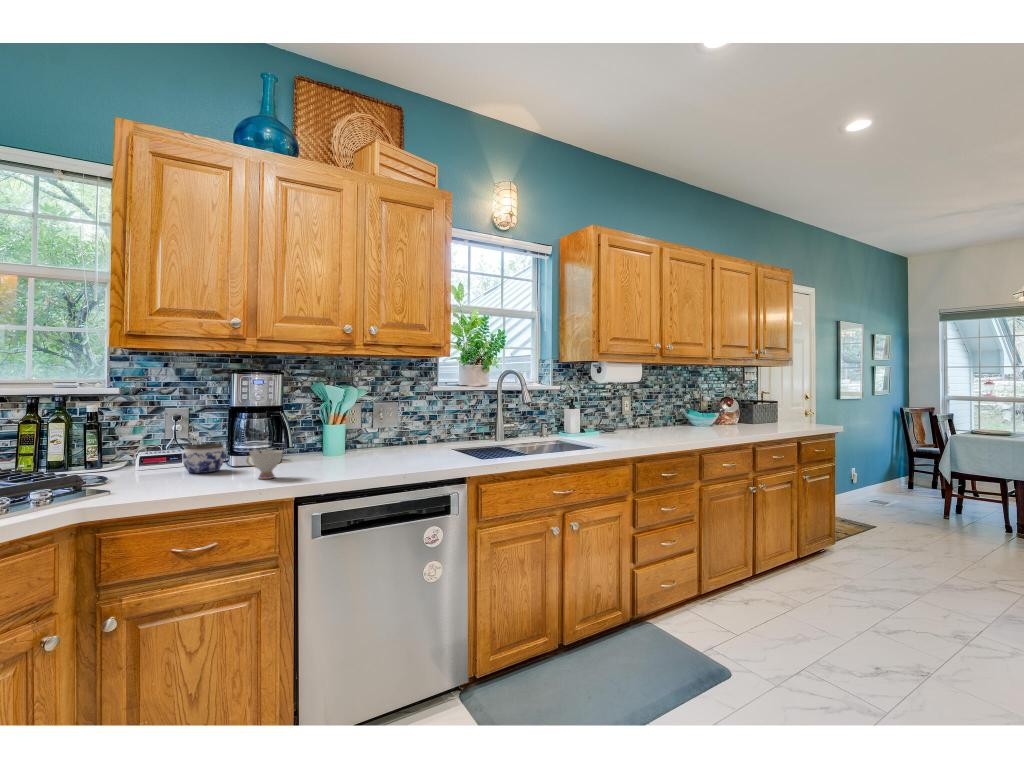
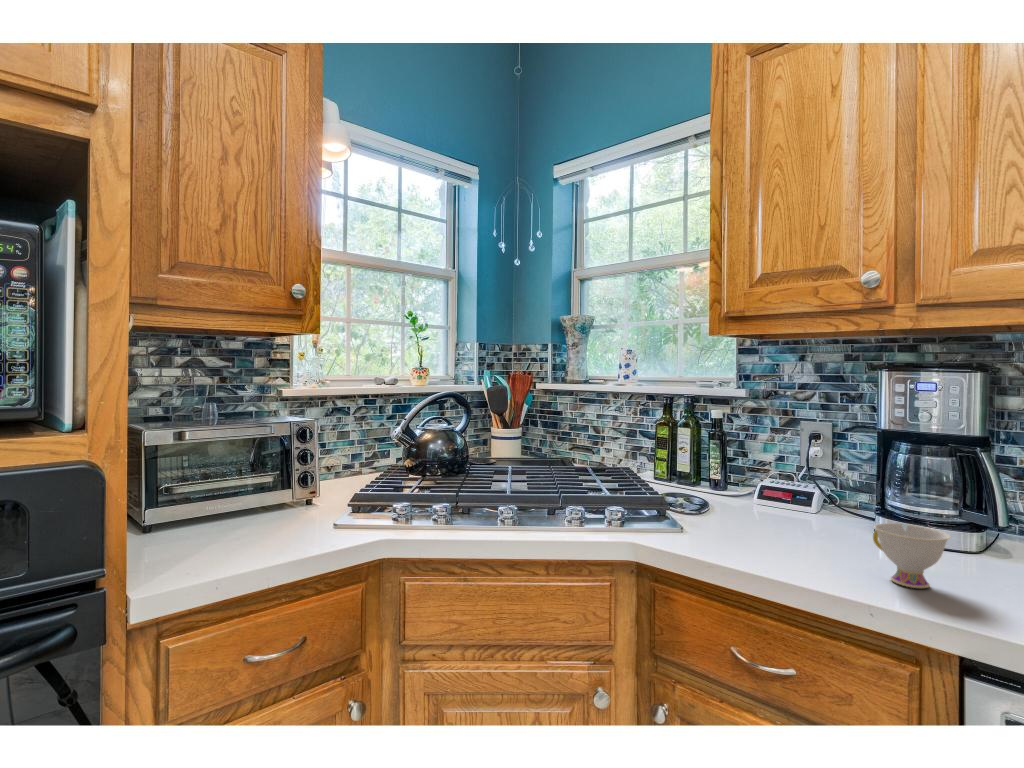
jar: present [182,443,225,473] -> none [794,484,862,536]

